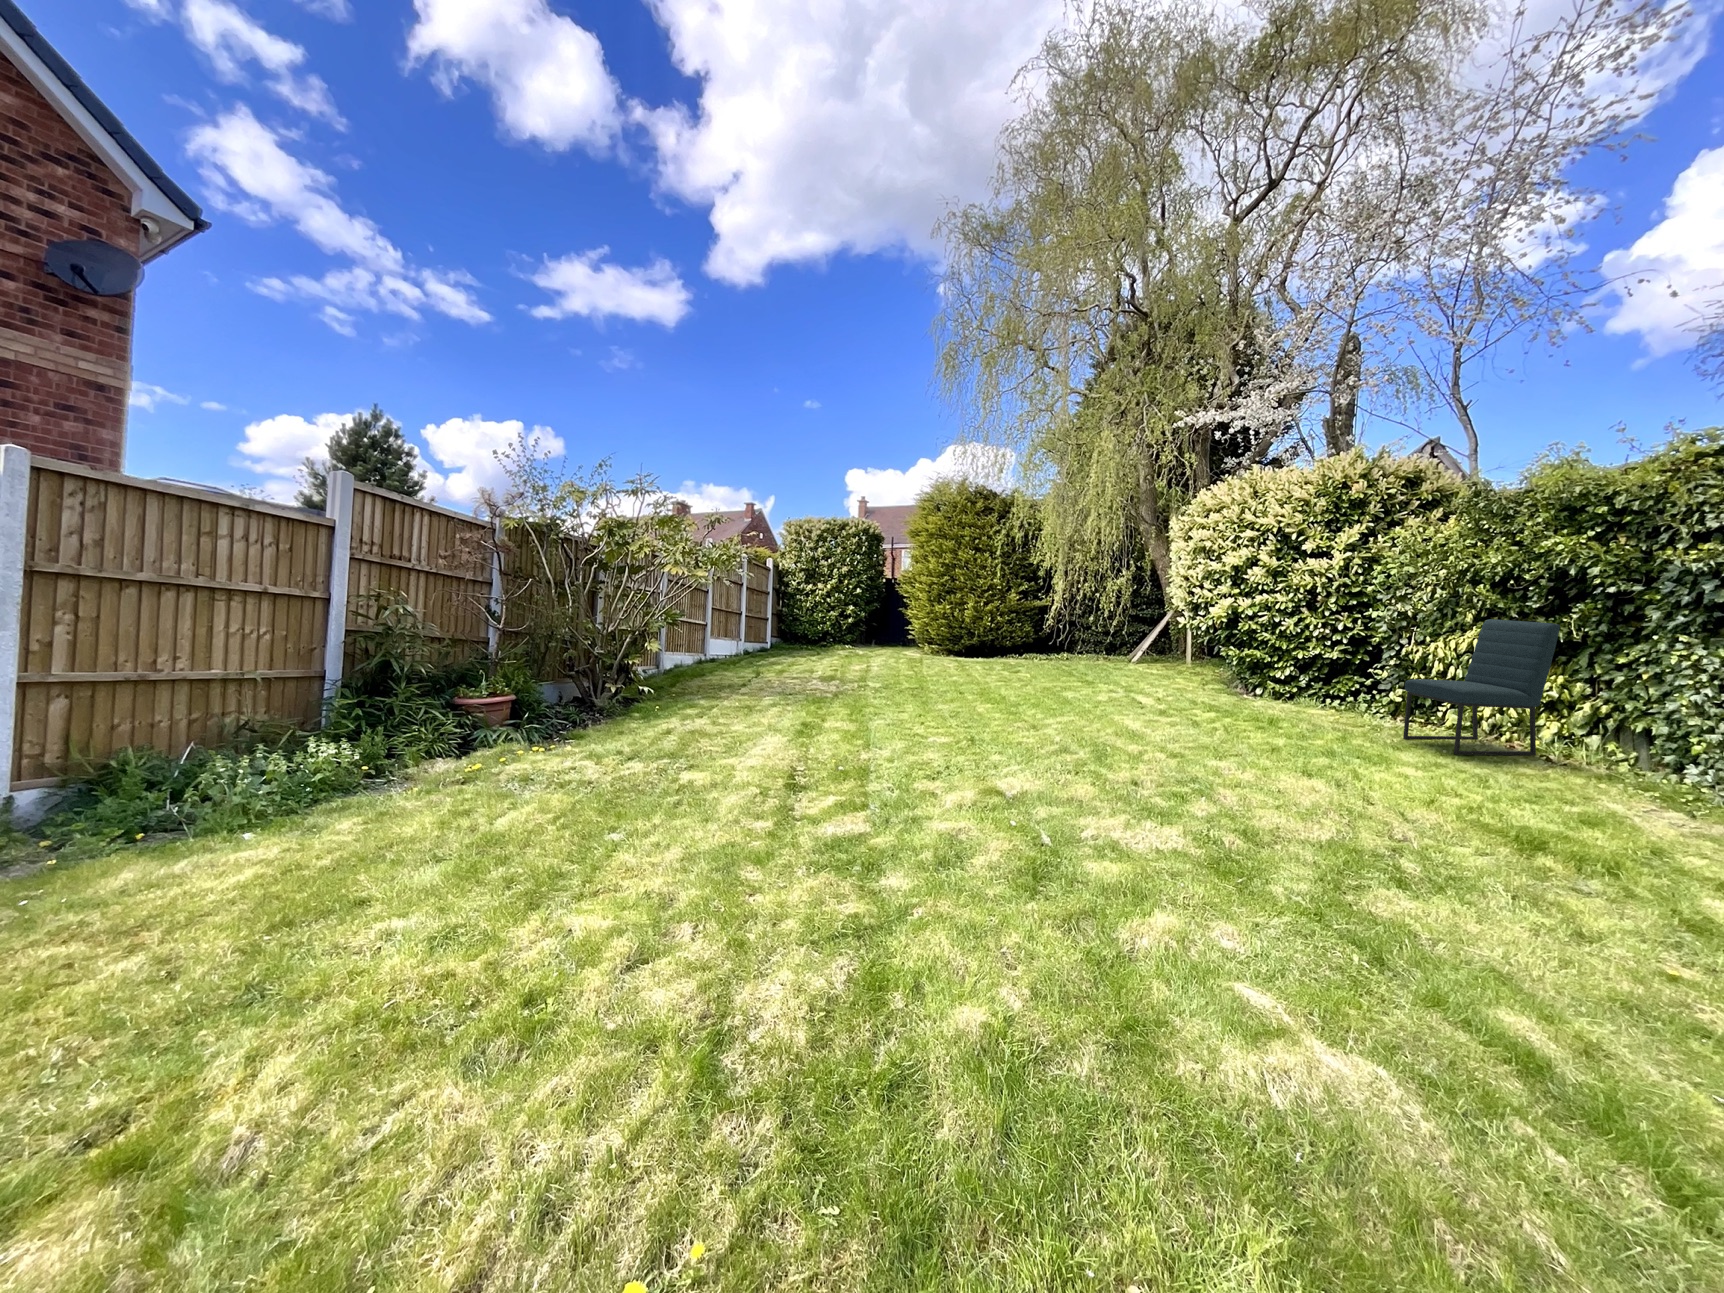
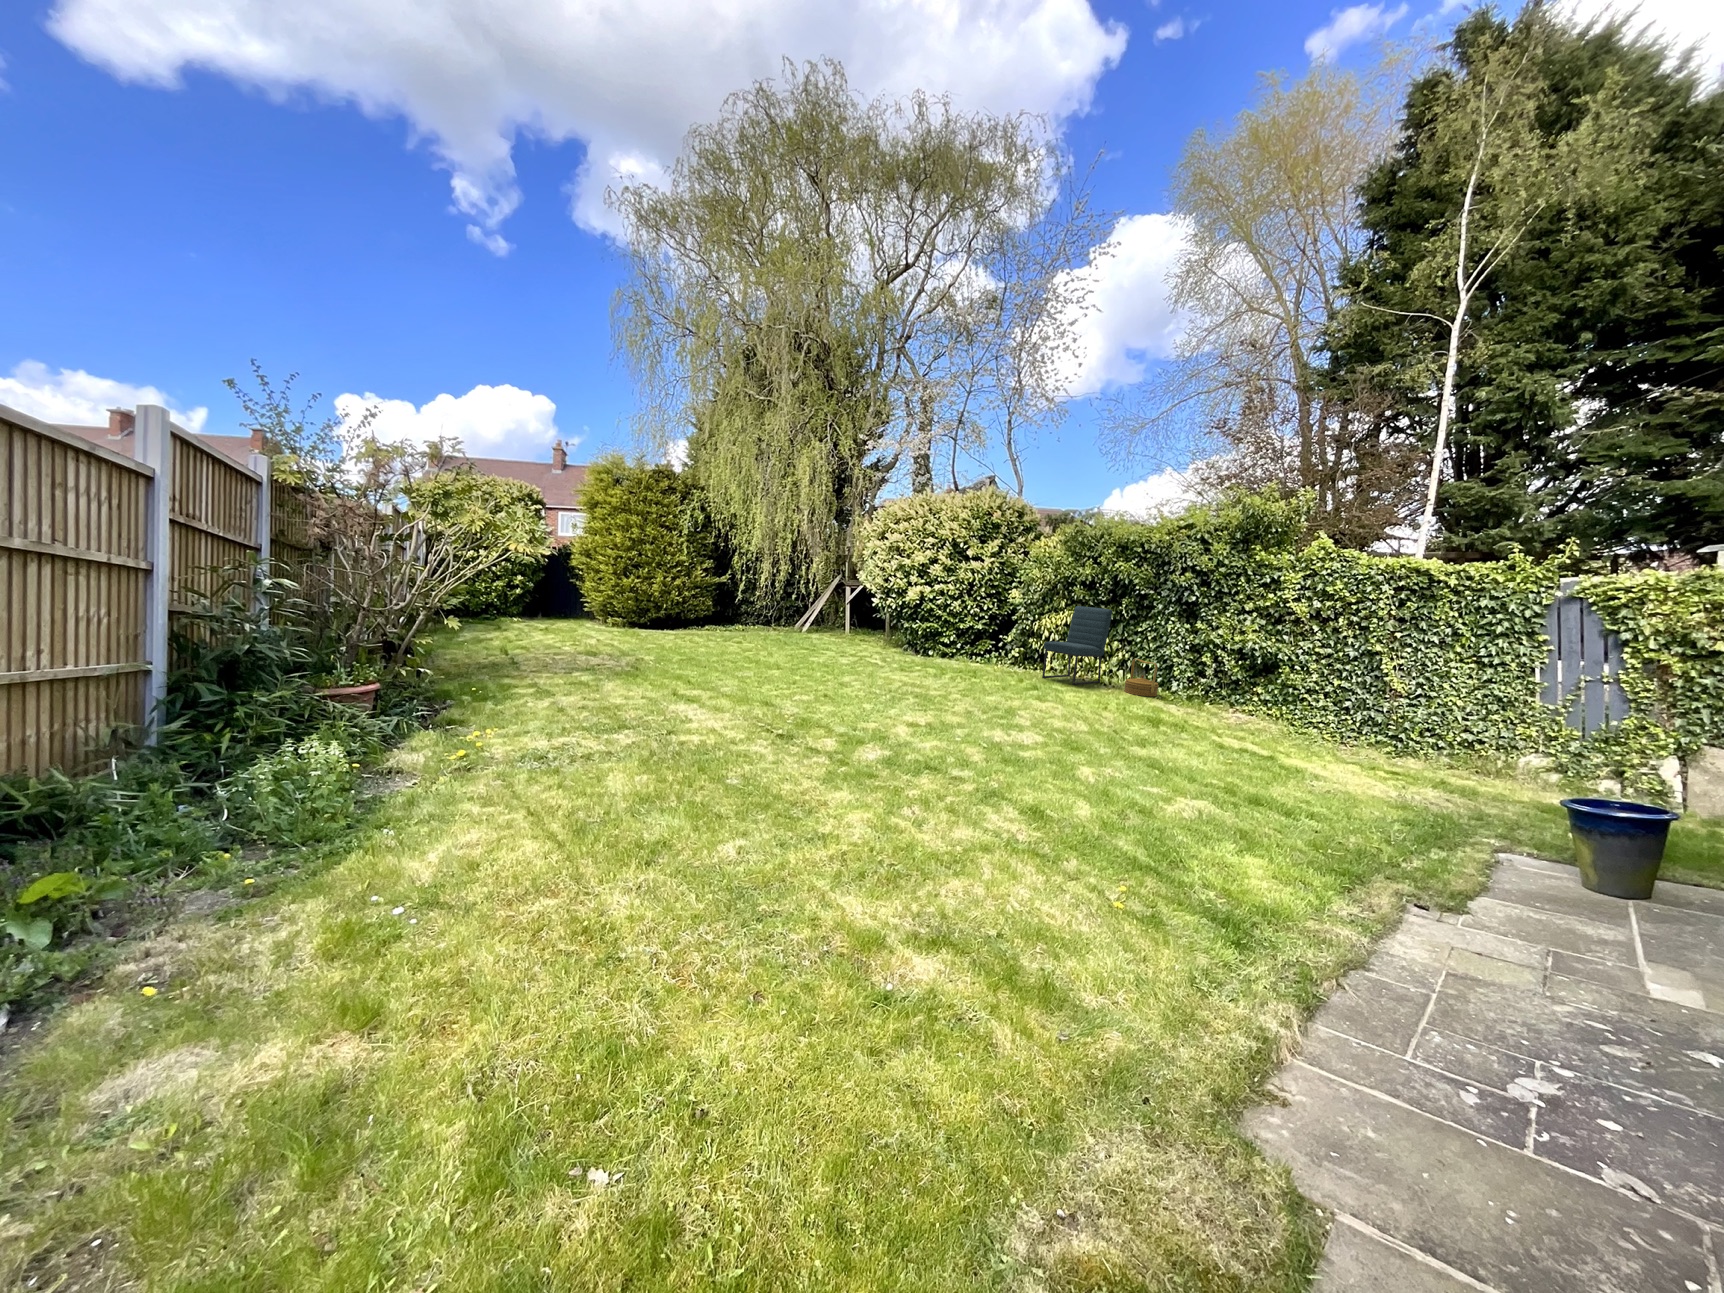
woven basket: none [1577,715,1668,791] -> present [1125,659,1159,696]

